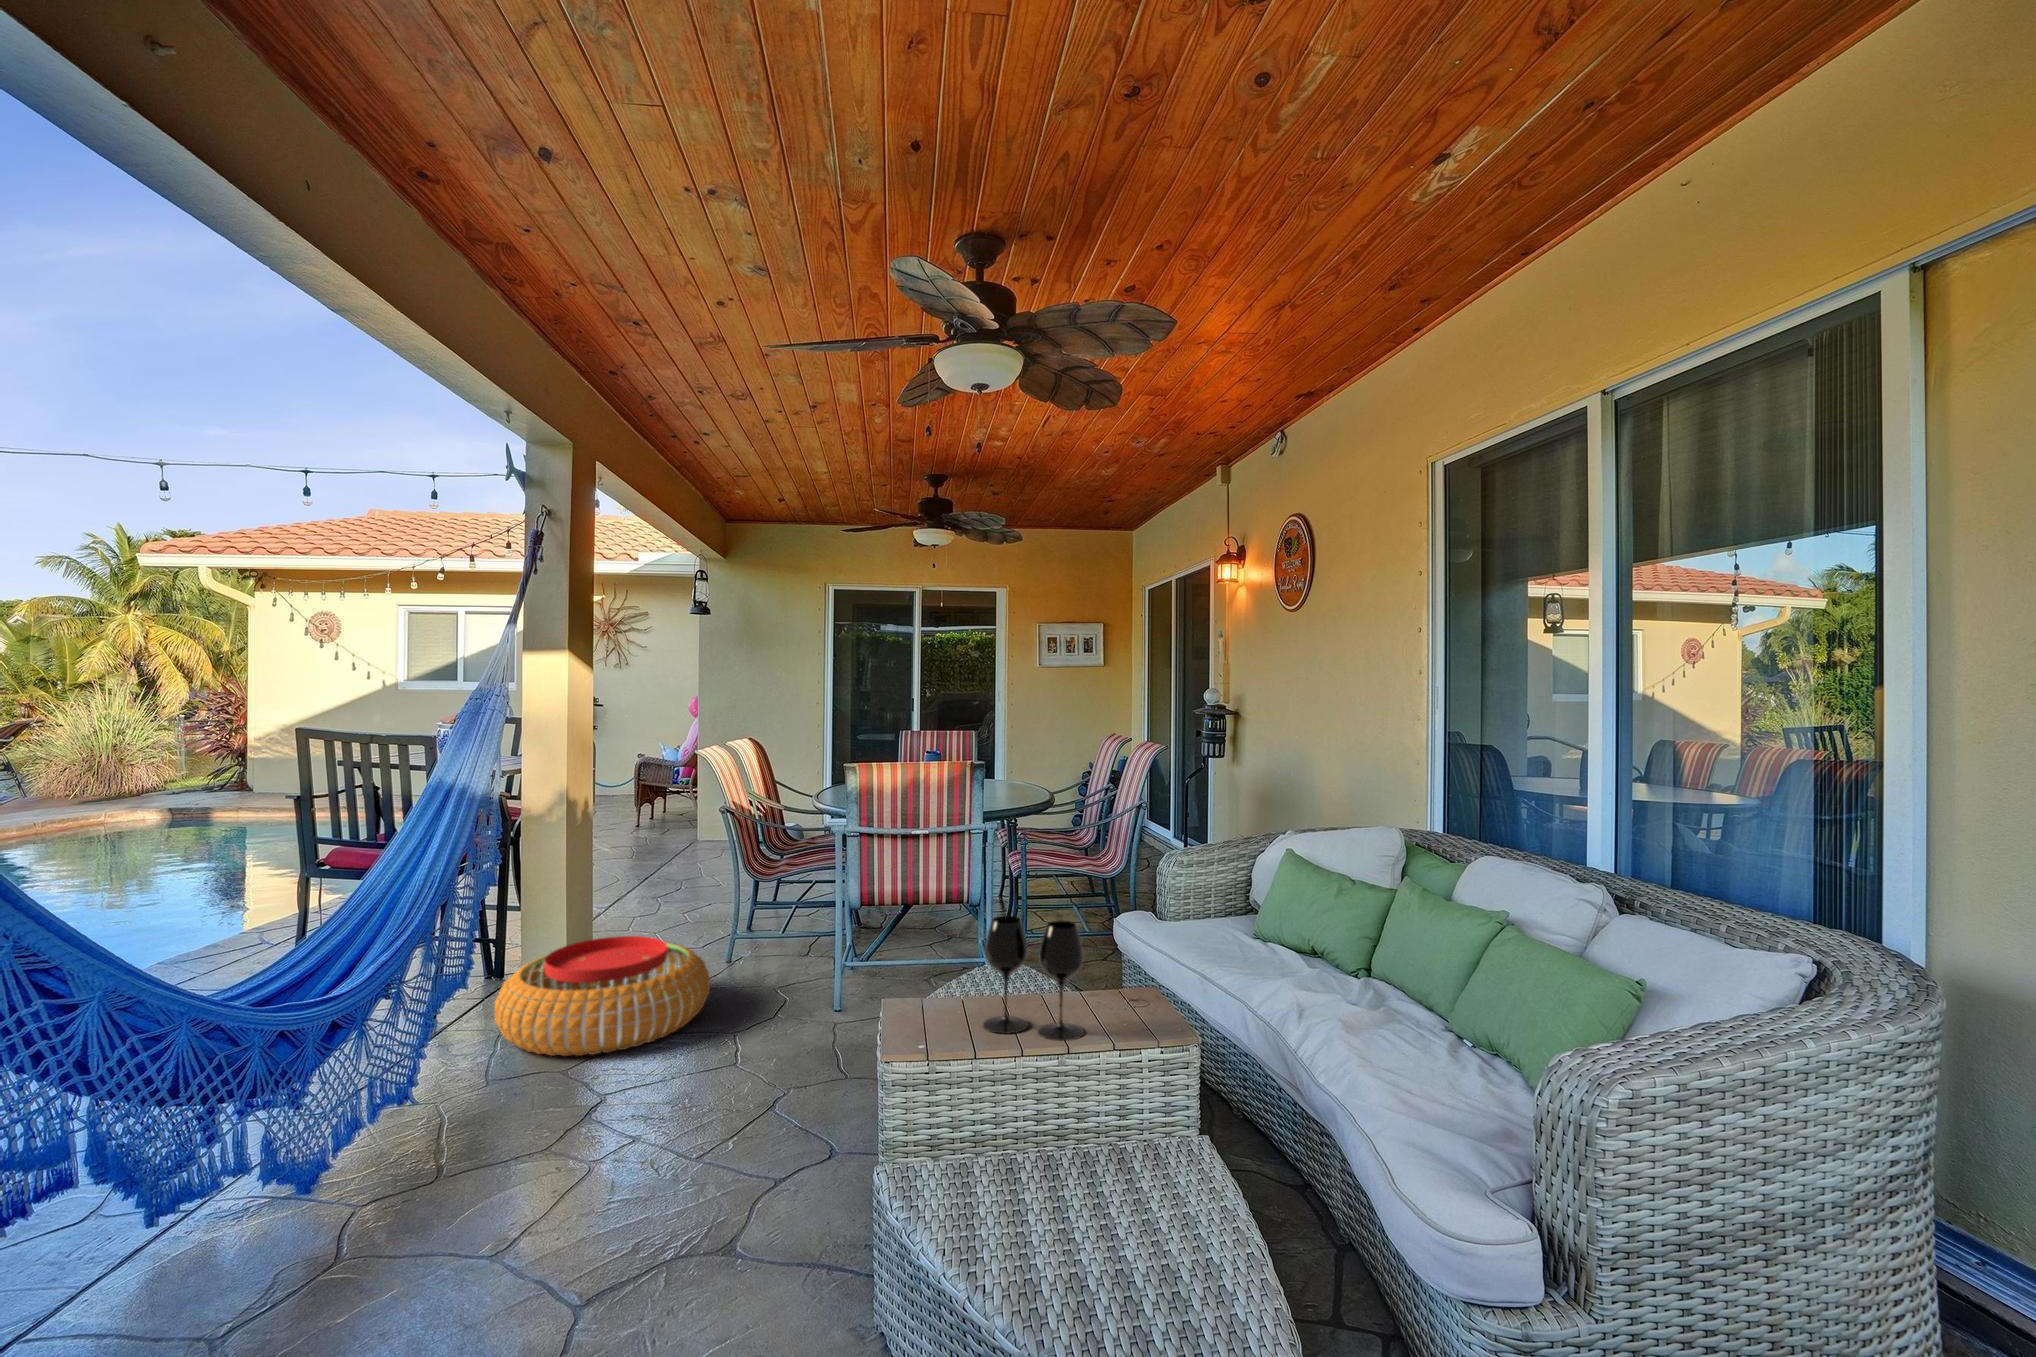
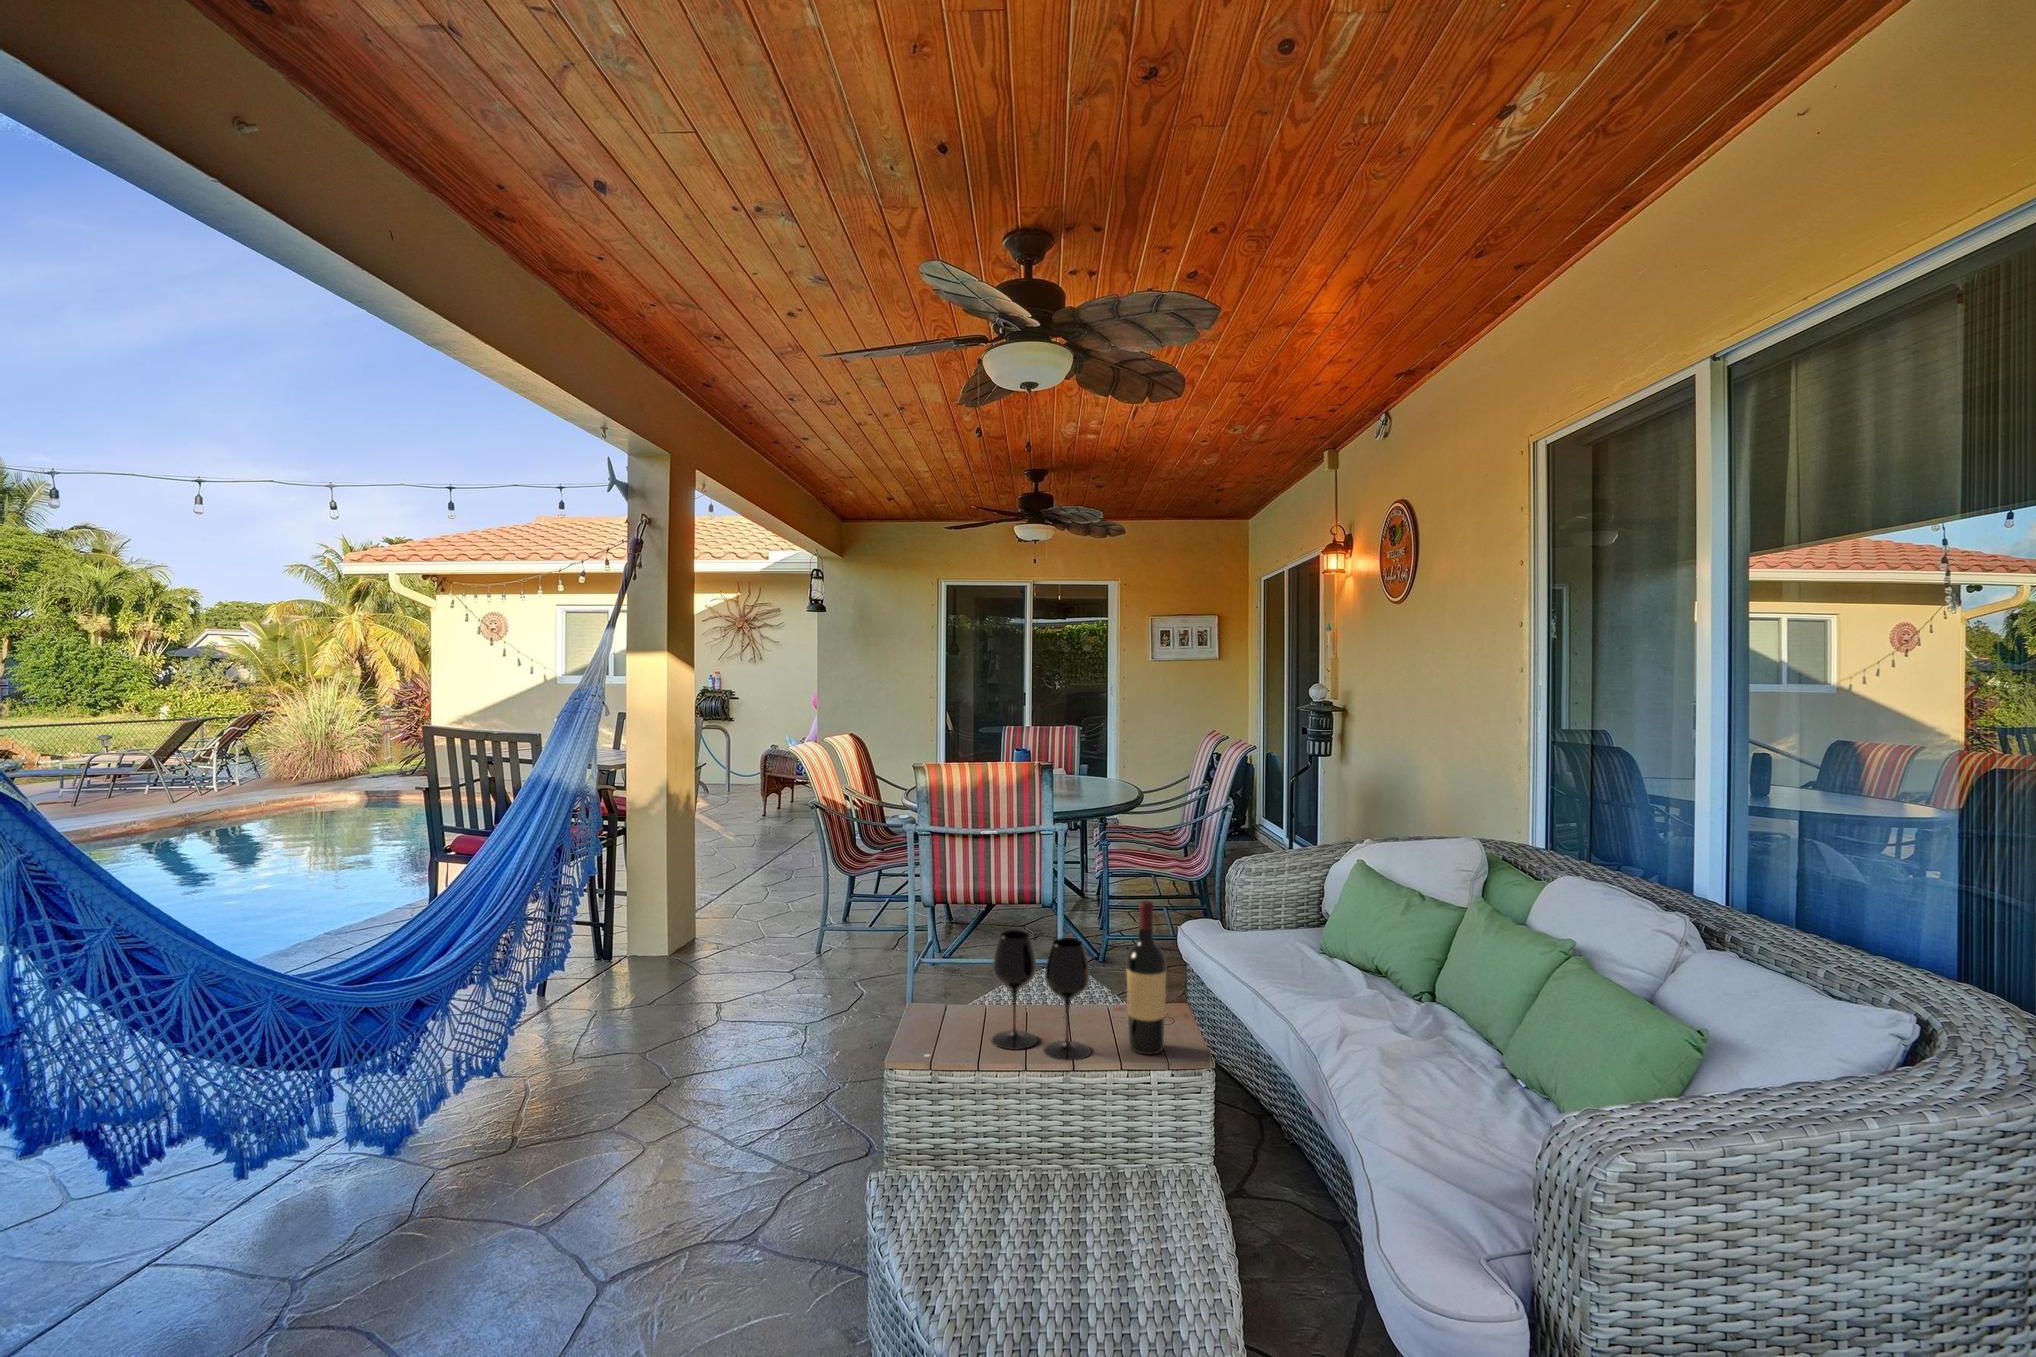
wine bottle: none [1117,881,1155,1031] -> present [1127,900,1166,1055]
pouf: present [495,936,710,1056] -> none [588,927,786,1040]

